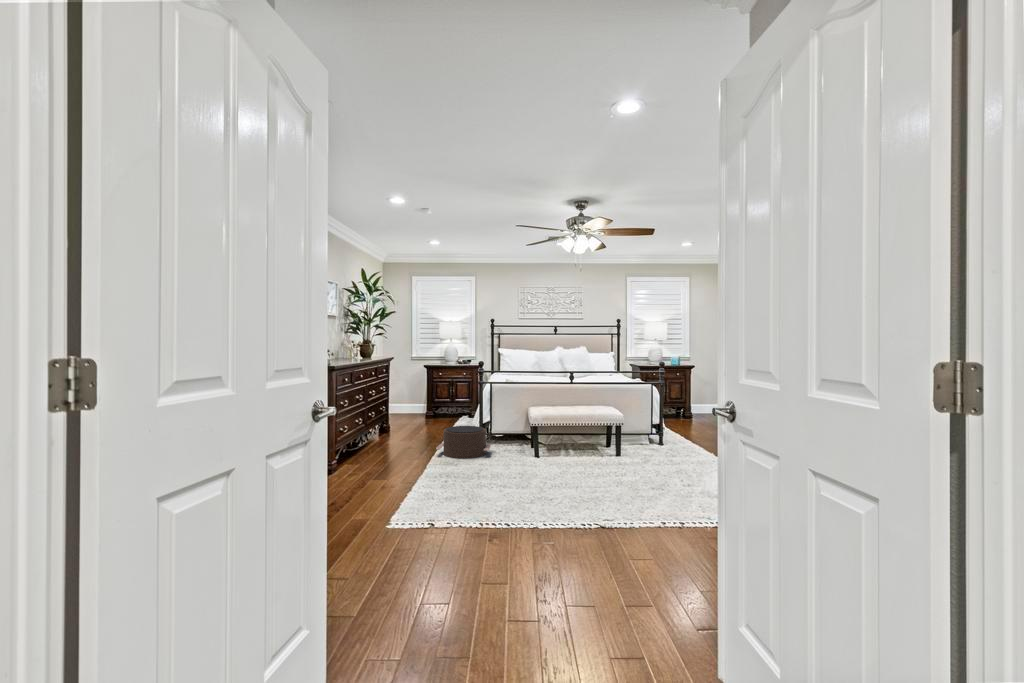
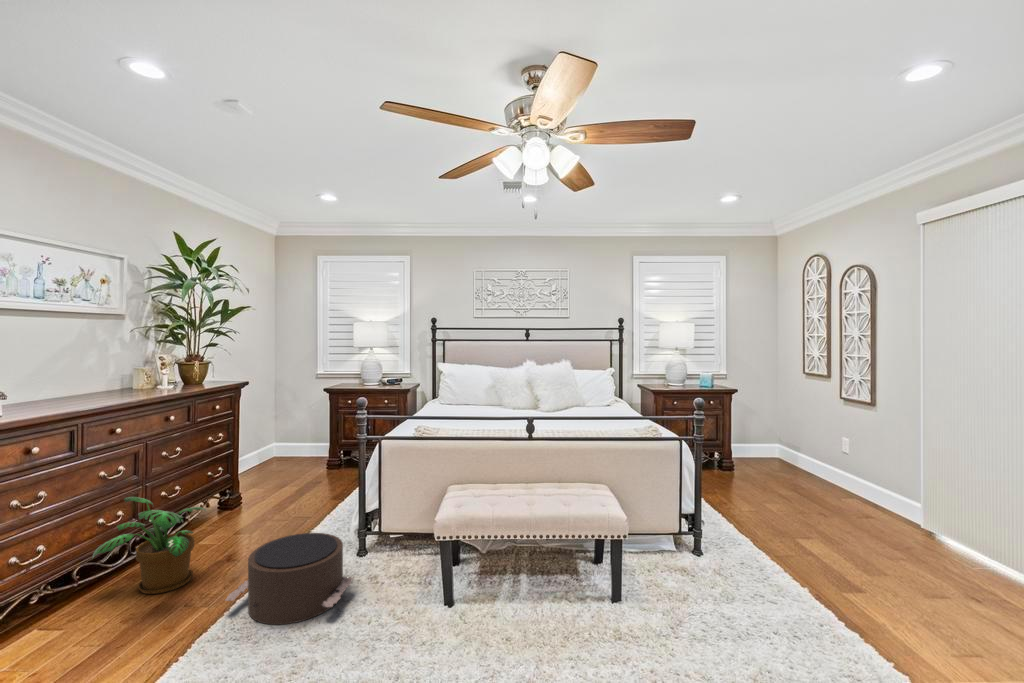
potted plant: none [364,408,412,453] -> present [92,497,206,594]

